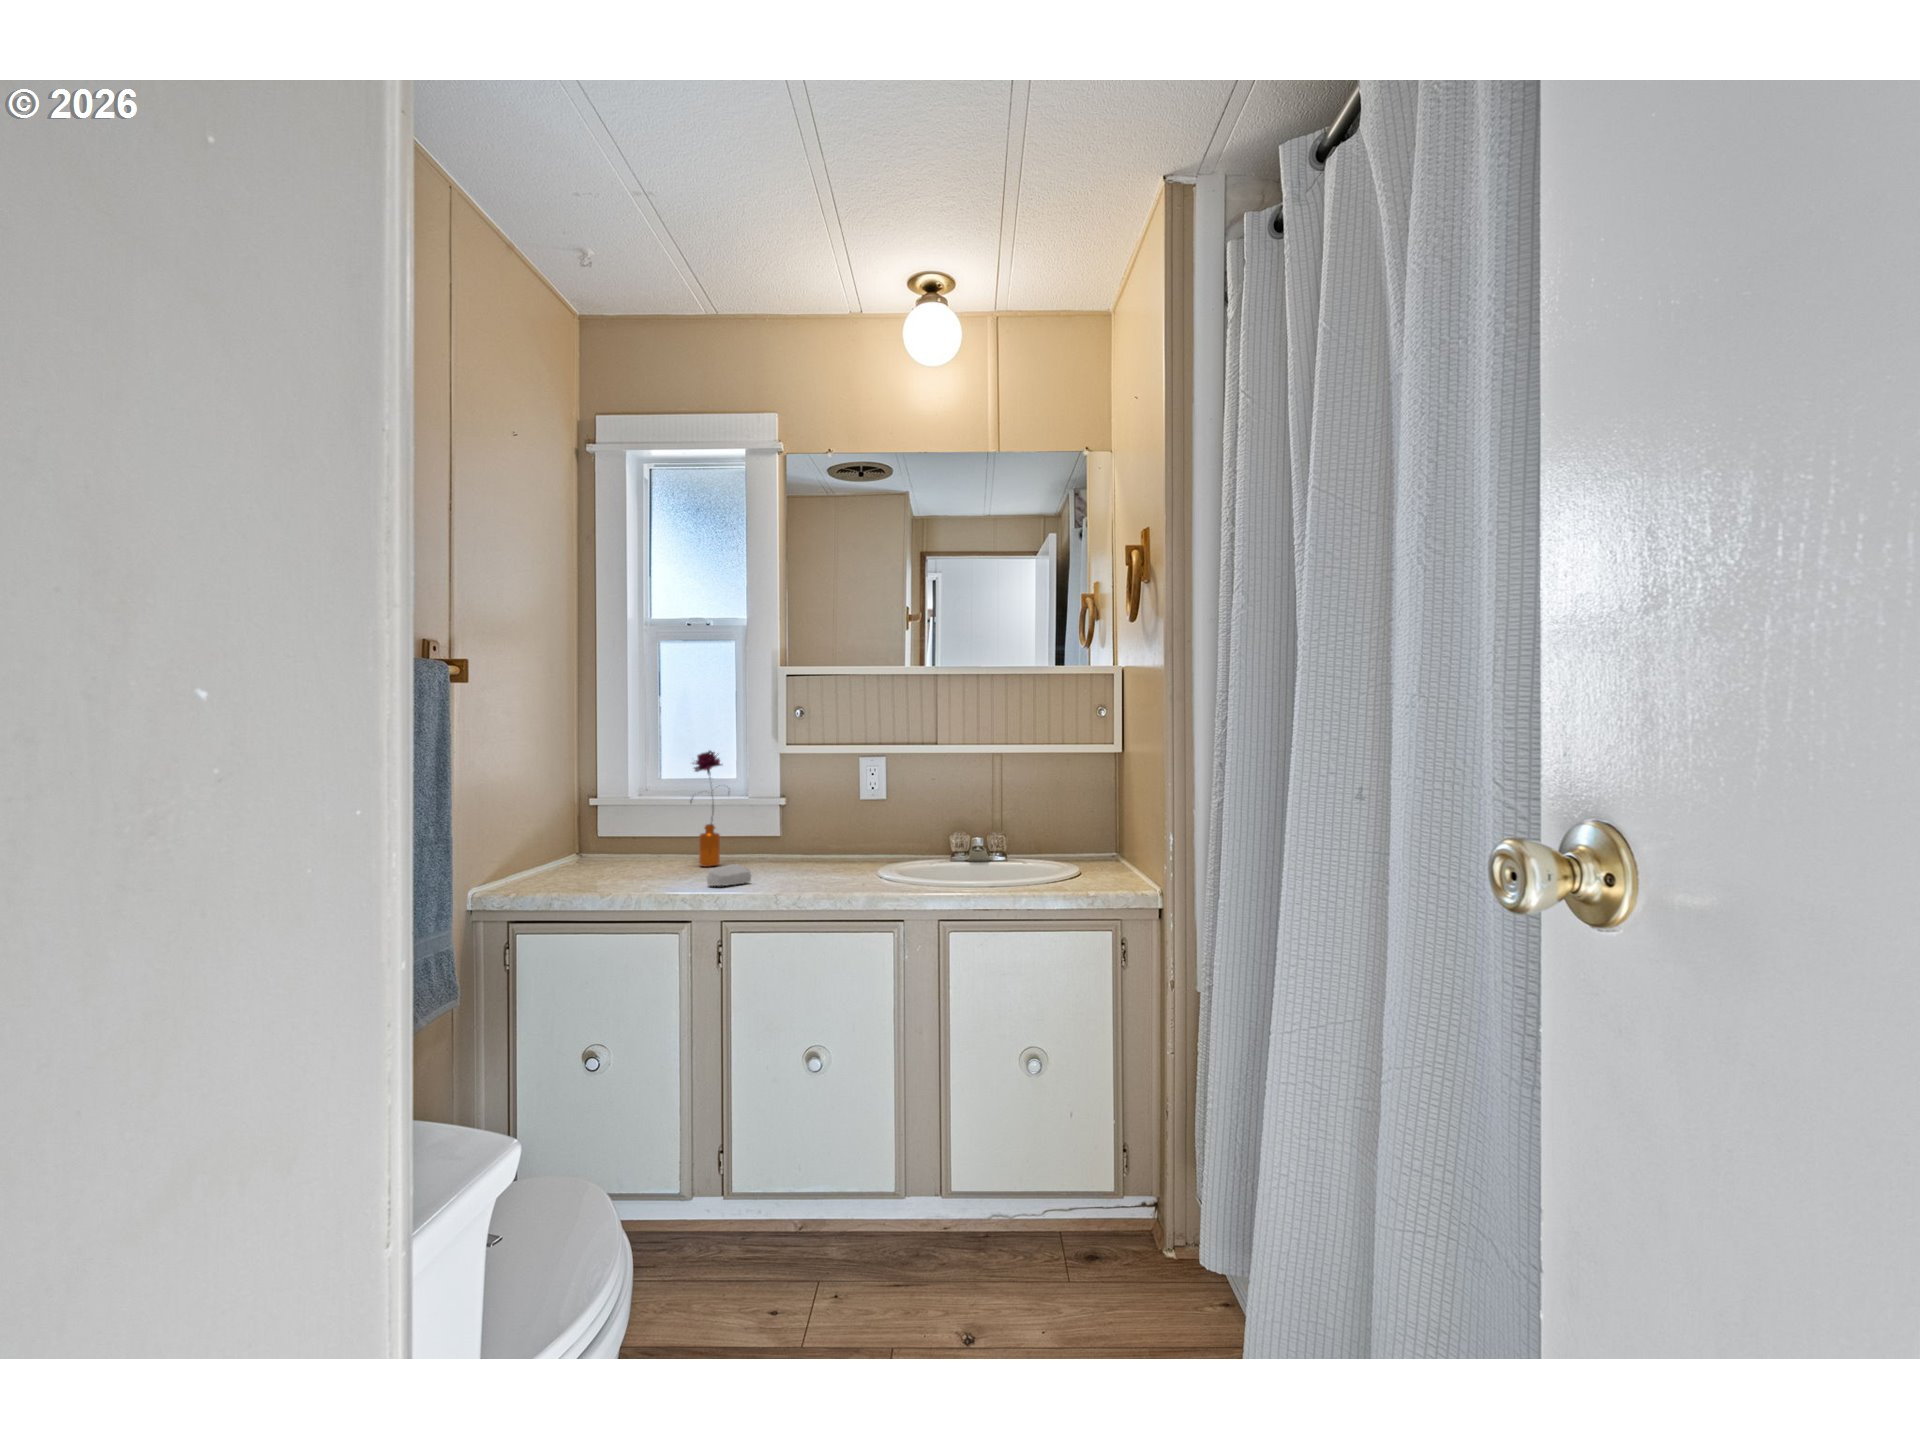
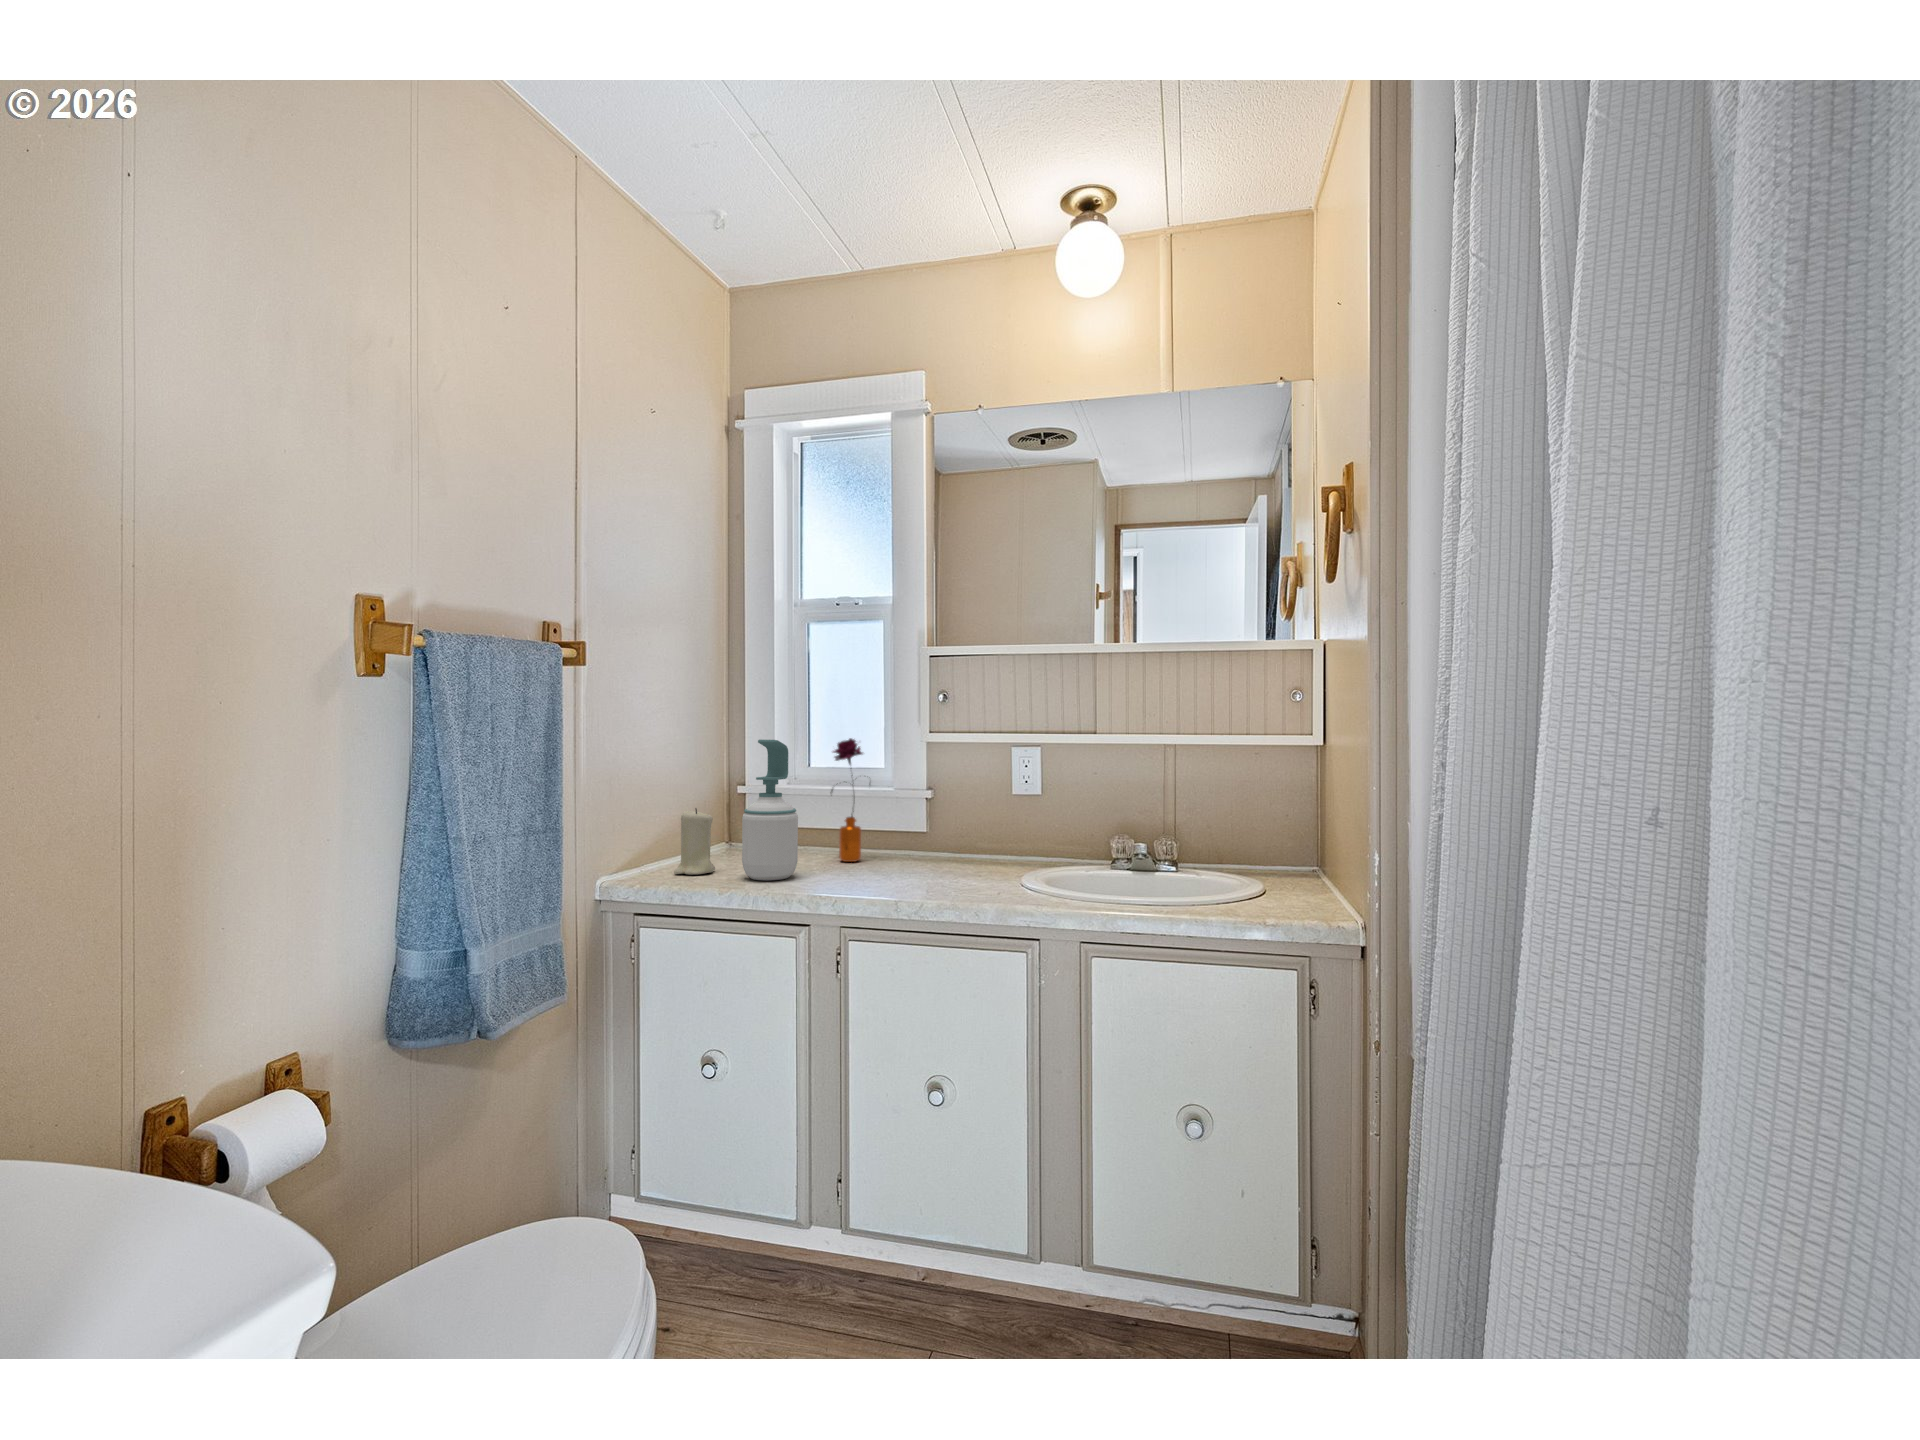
soap bottle: none [614,751,669,883] -> present [742,740,798,880]
candle: none [541,818,582,882] -> present [674,808,715,875]
soap bar: present [707,864,751,886] -> none [830,864,878,889]

